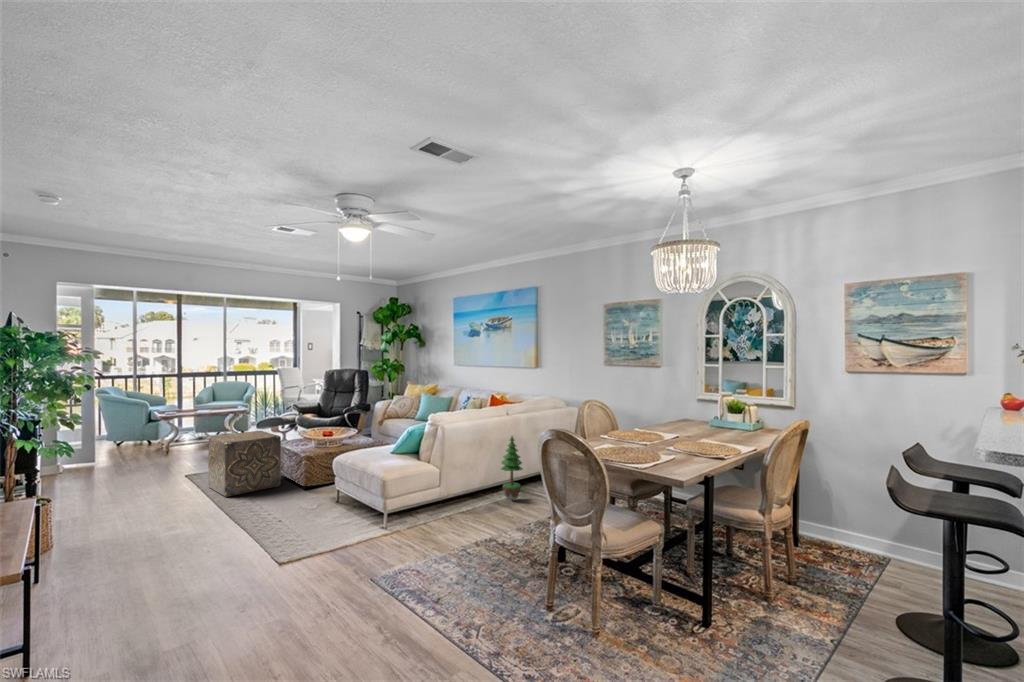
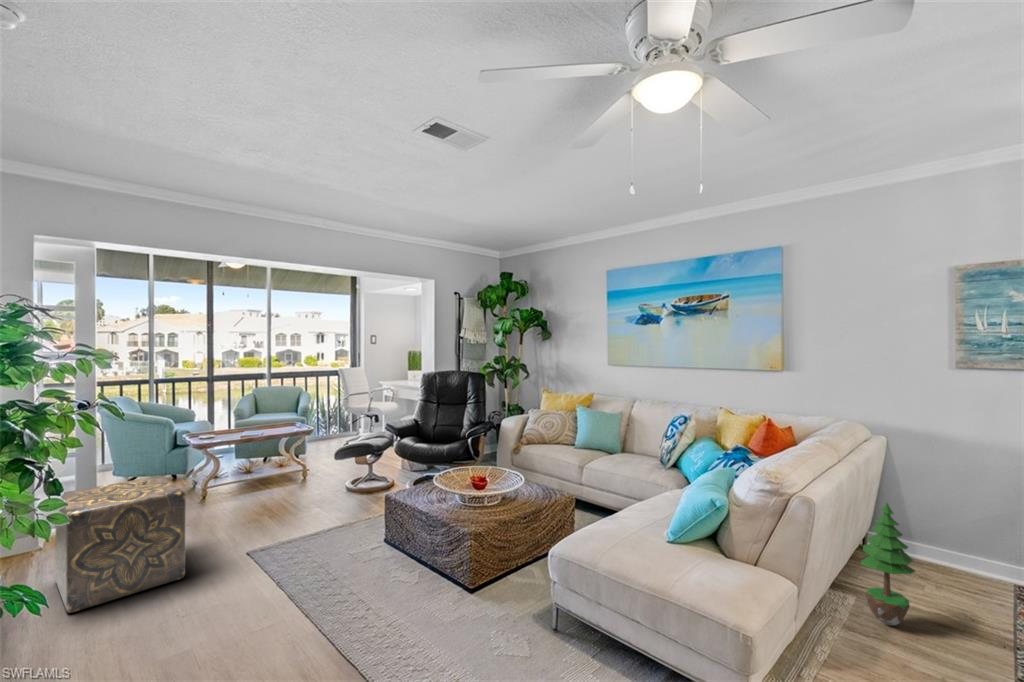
ottoman: present [208,431,281,497] -> present [55,476,186,613]

